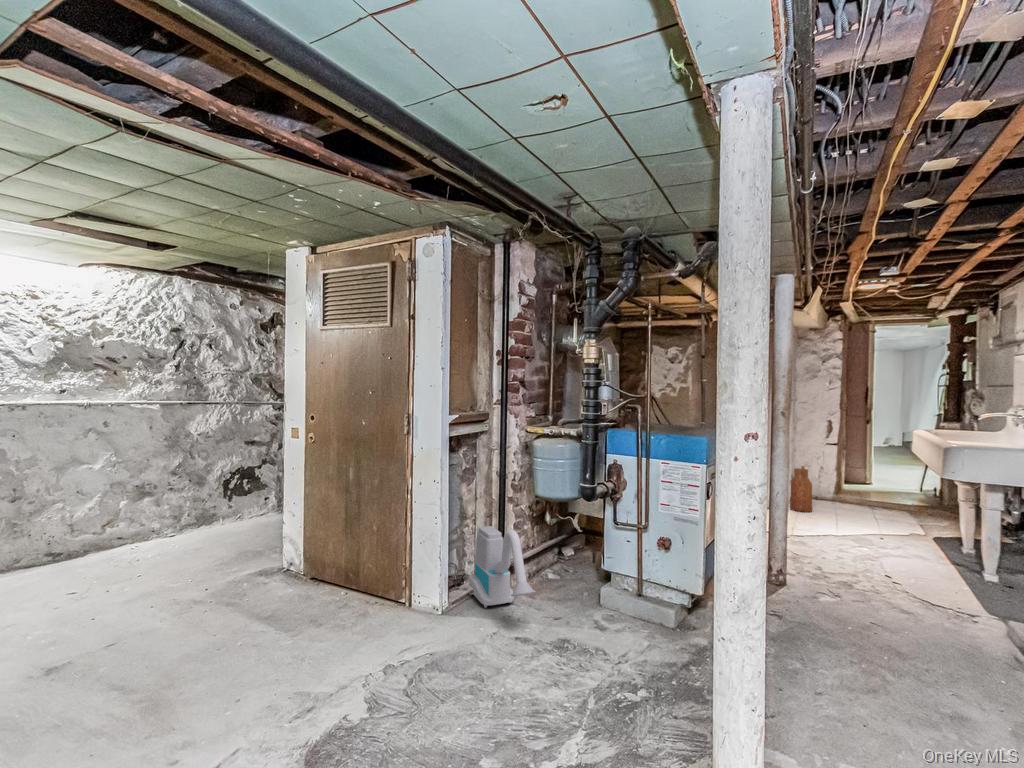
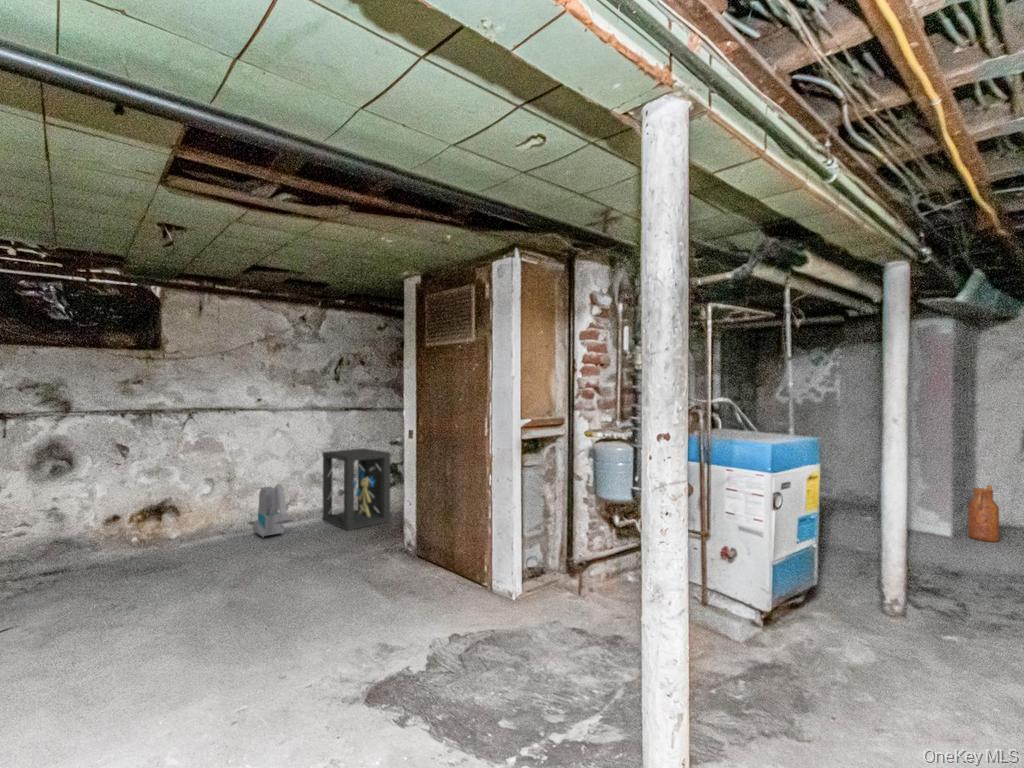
storage cabinet: none [156,451,252,552] -> present [322,449,391,530]
vacuum cleaner: present [469,526,536,608] -> present [254,484,292,538]

